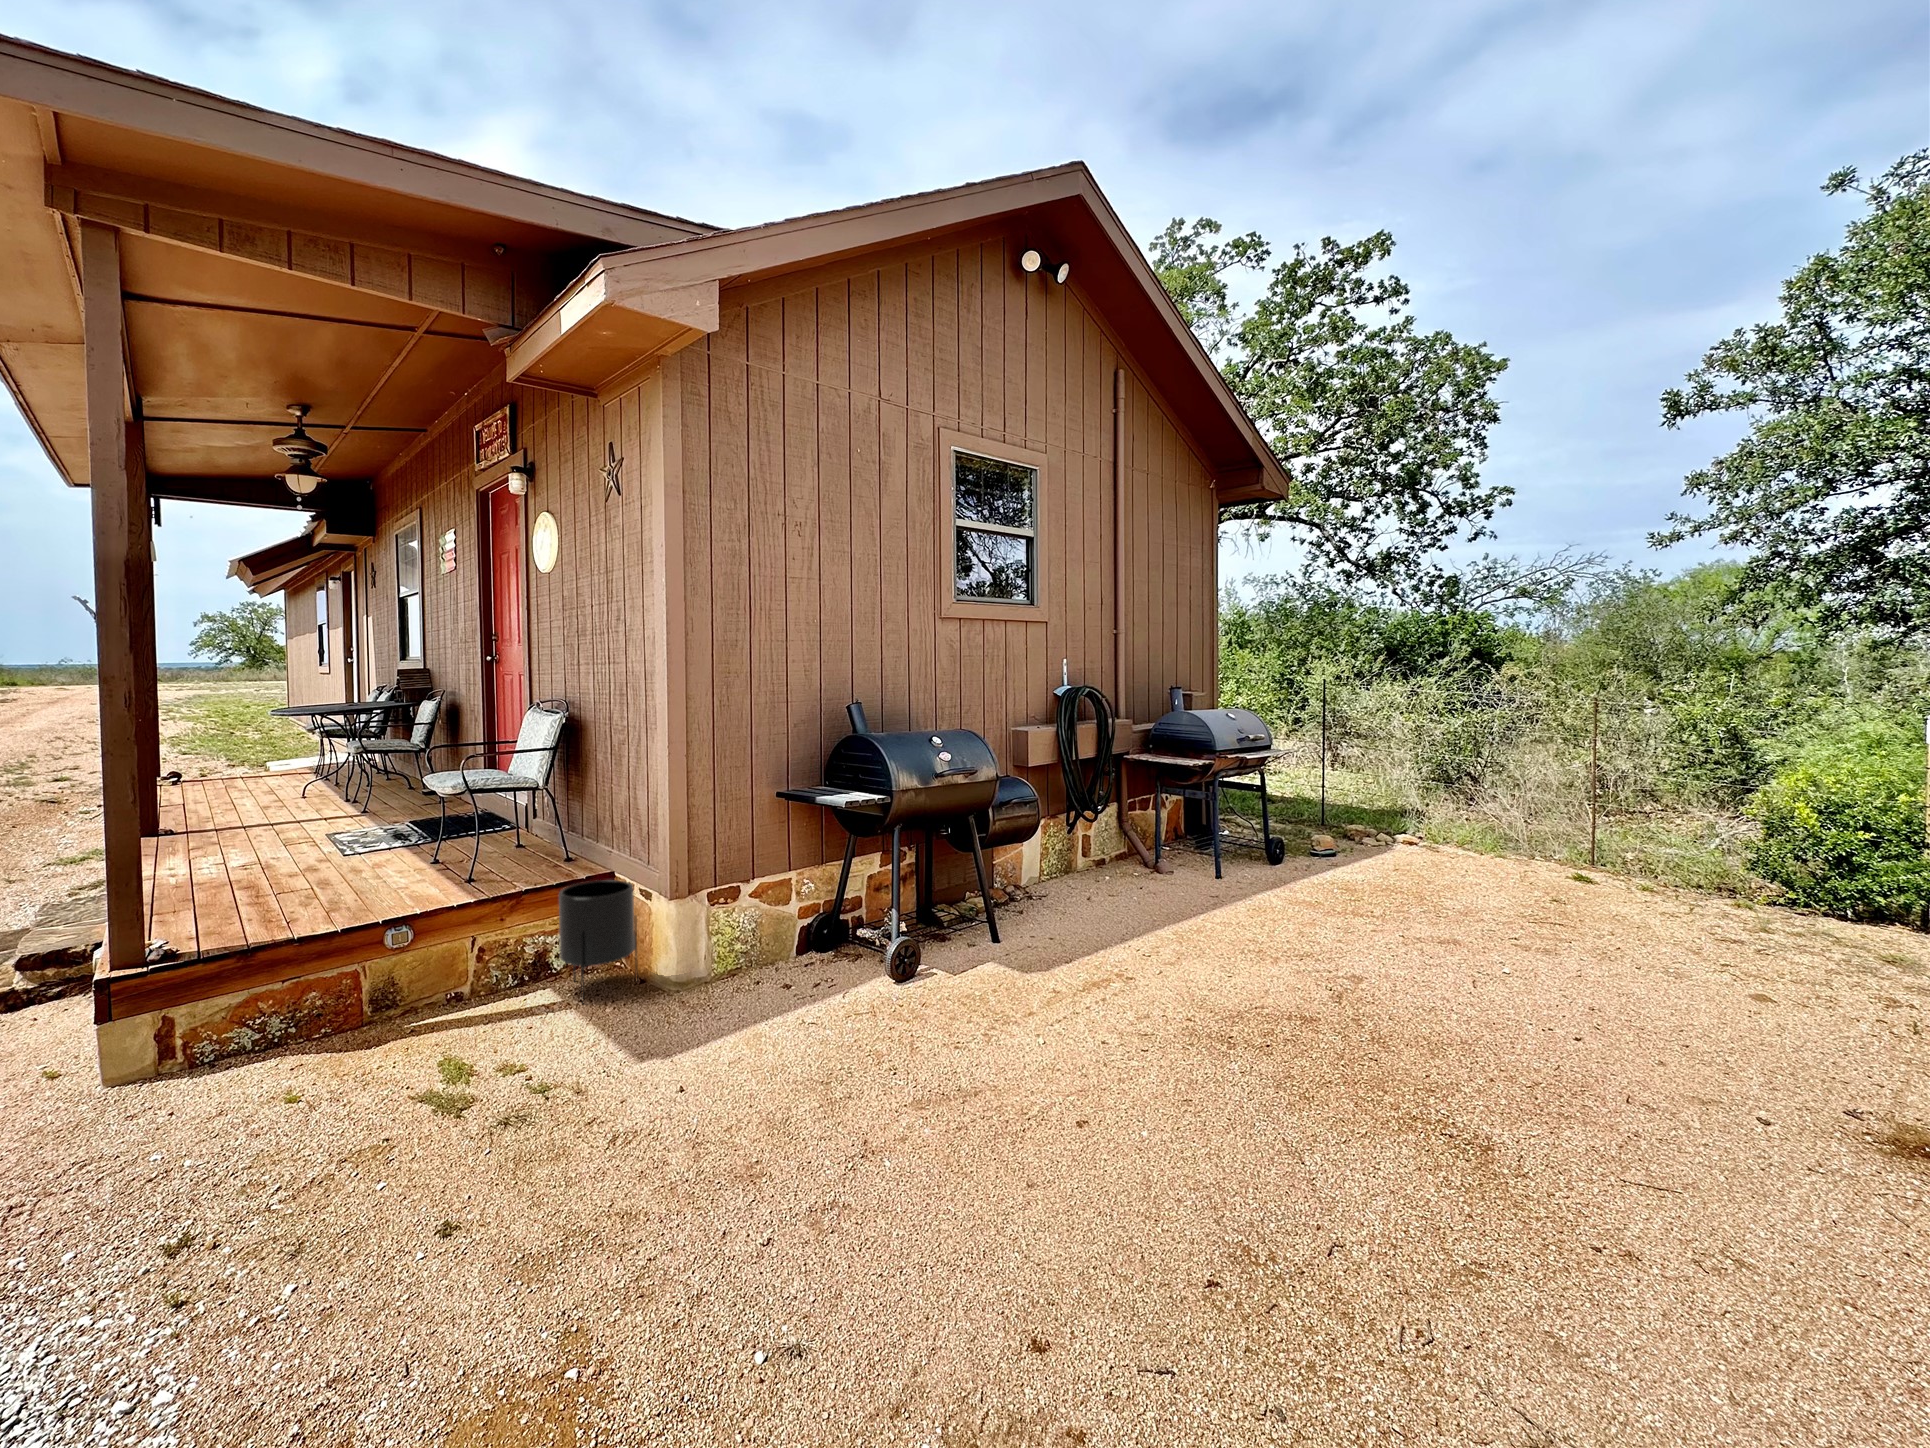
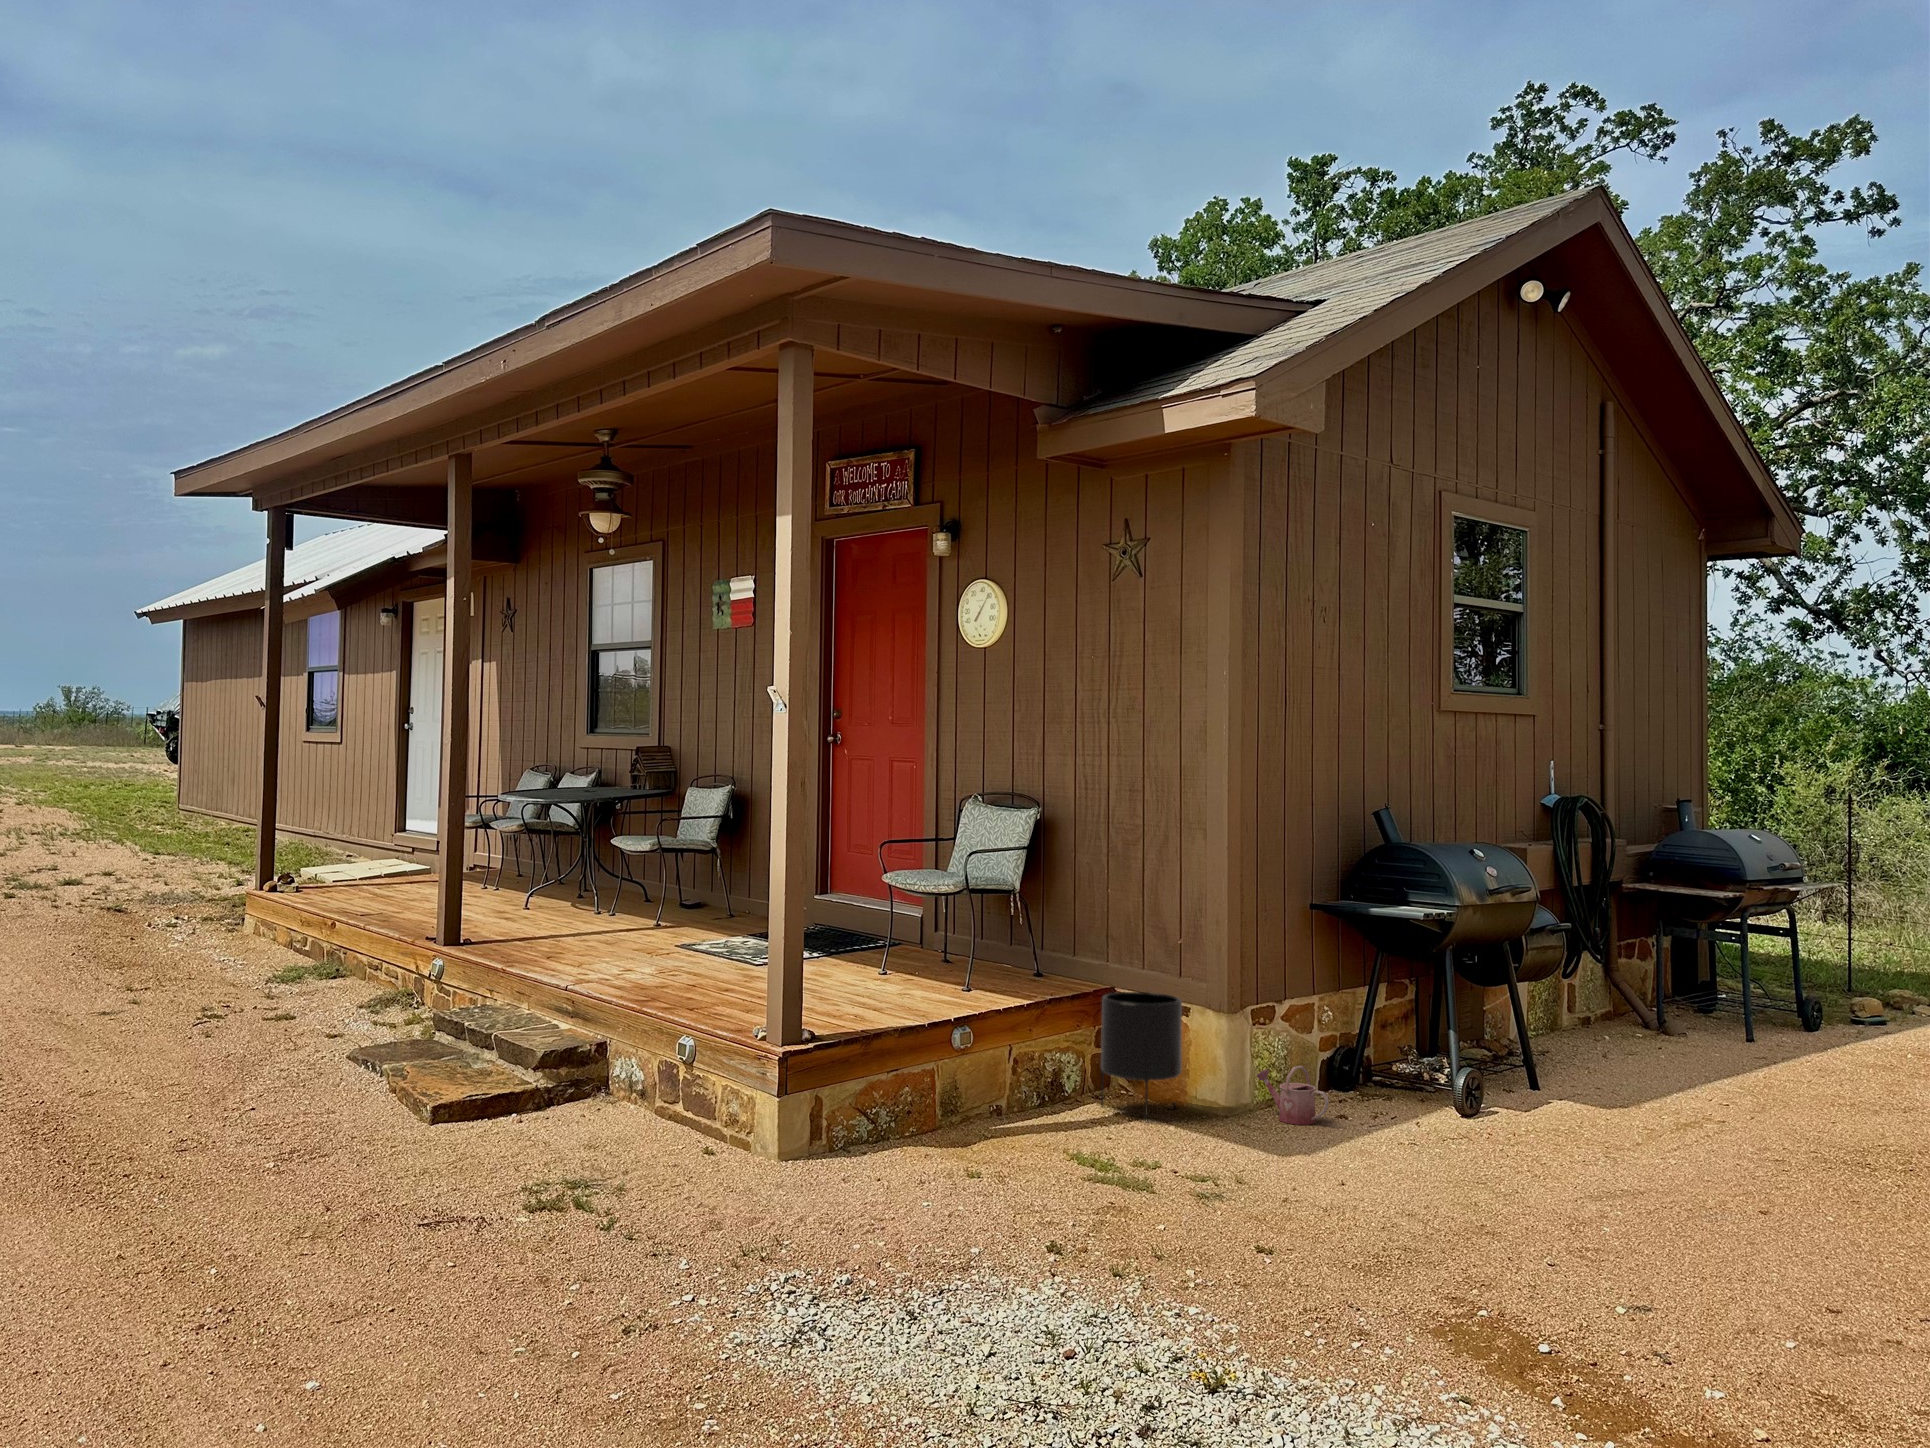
watering can: none [702,948,744,1003] -> present [1257,1066,1329,1125]

